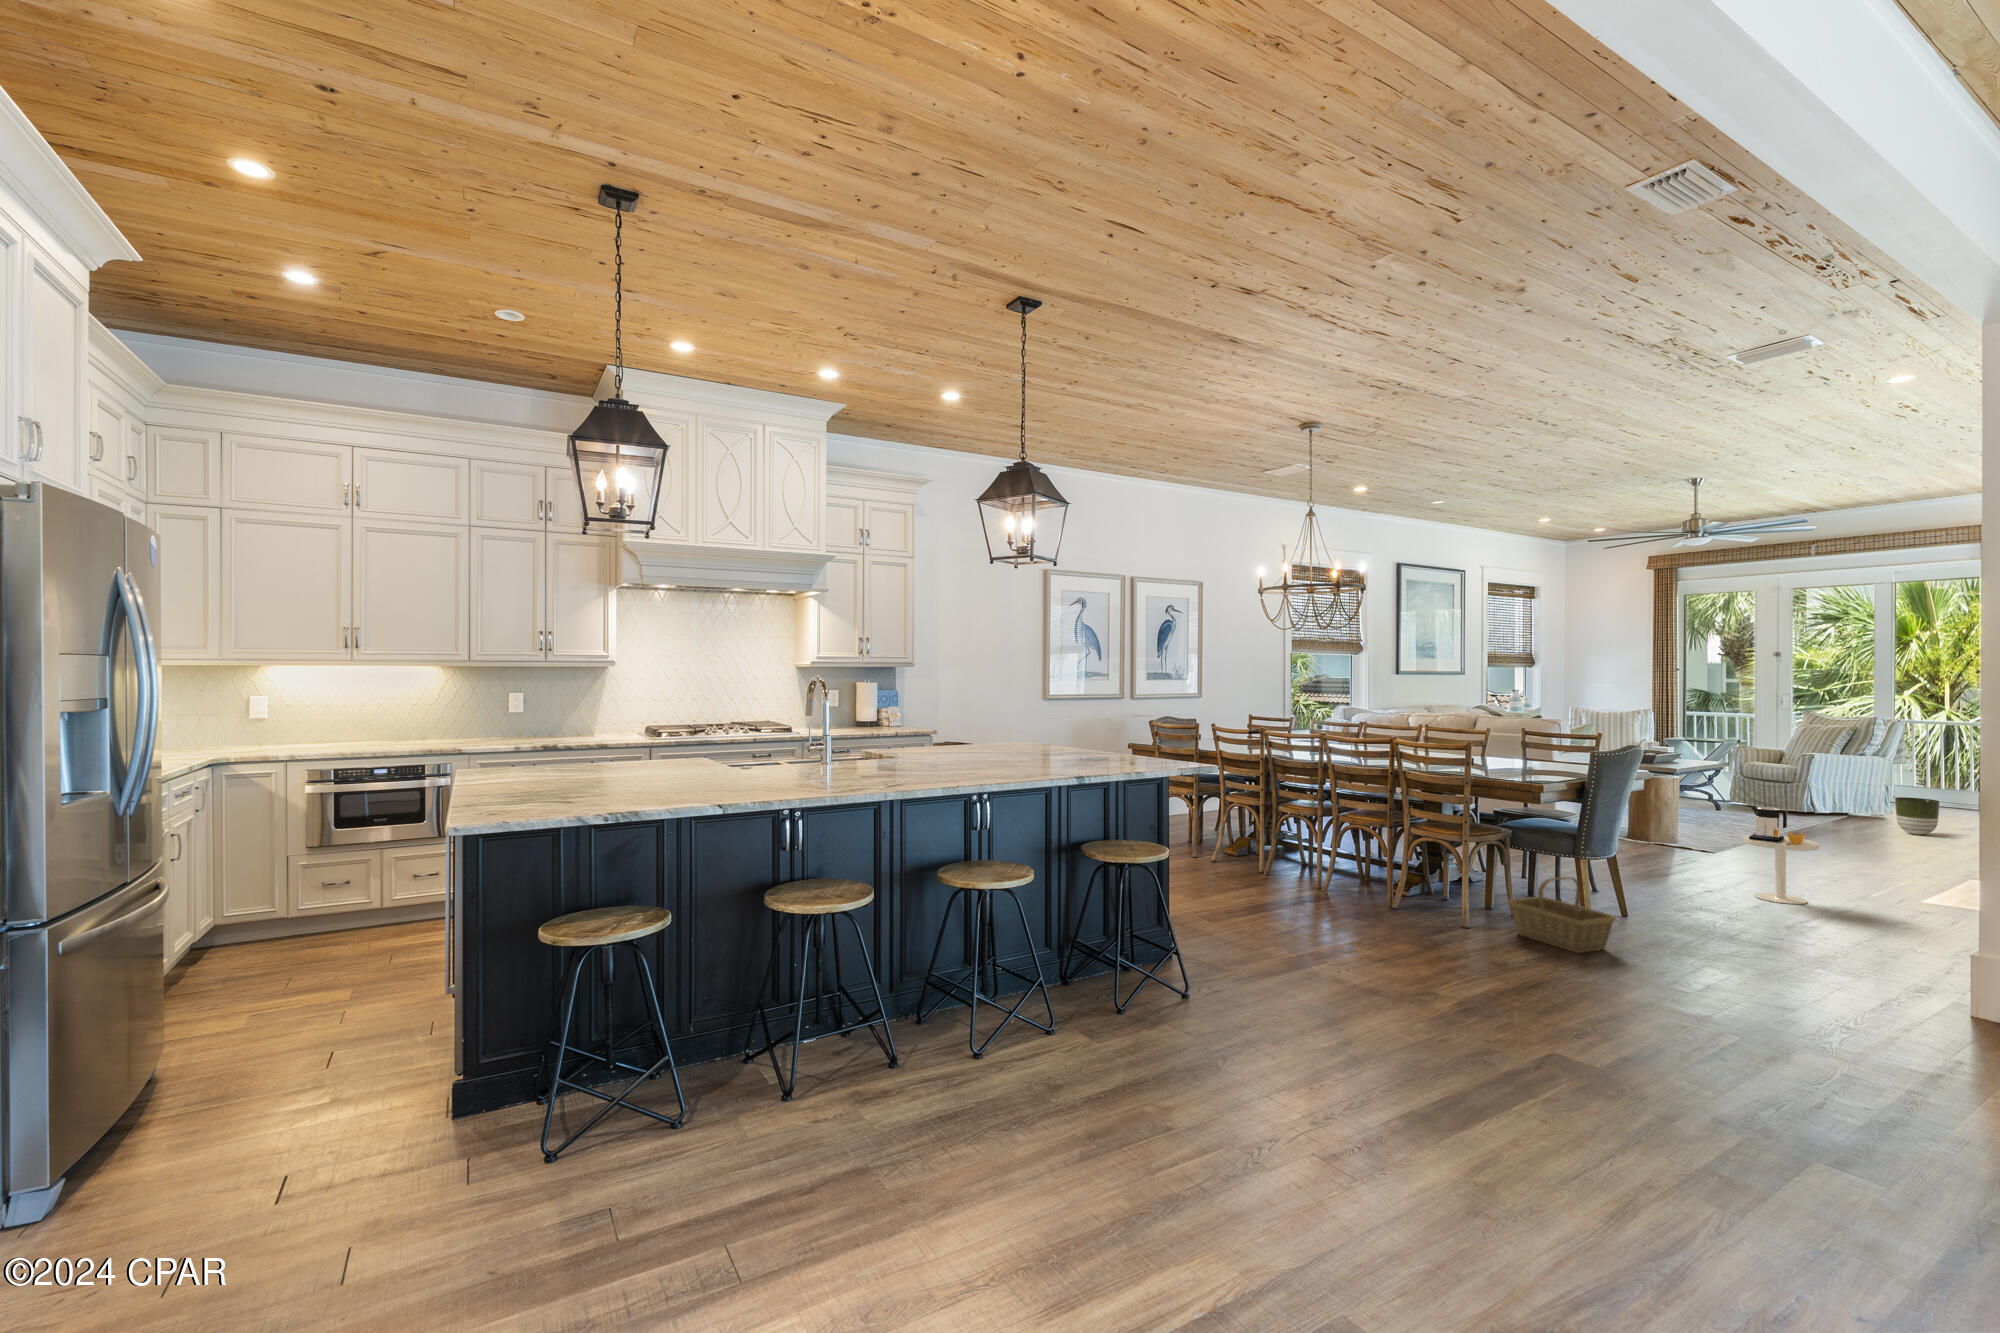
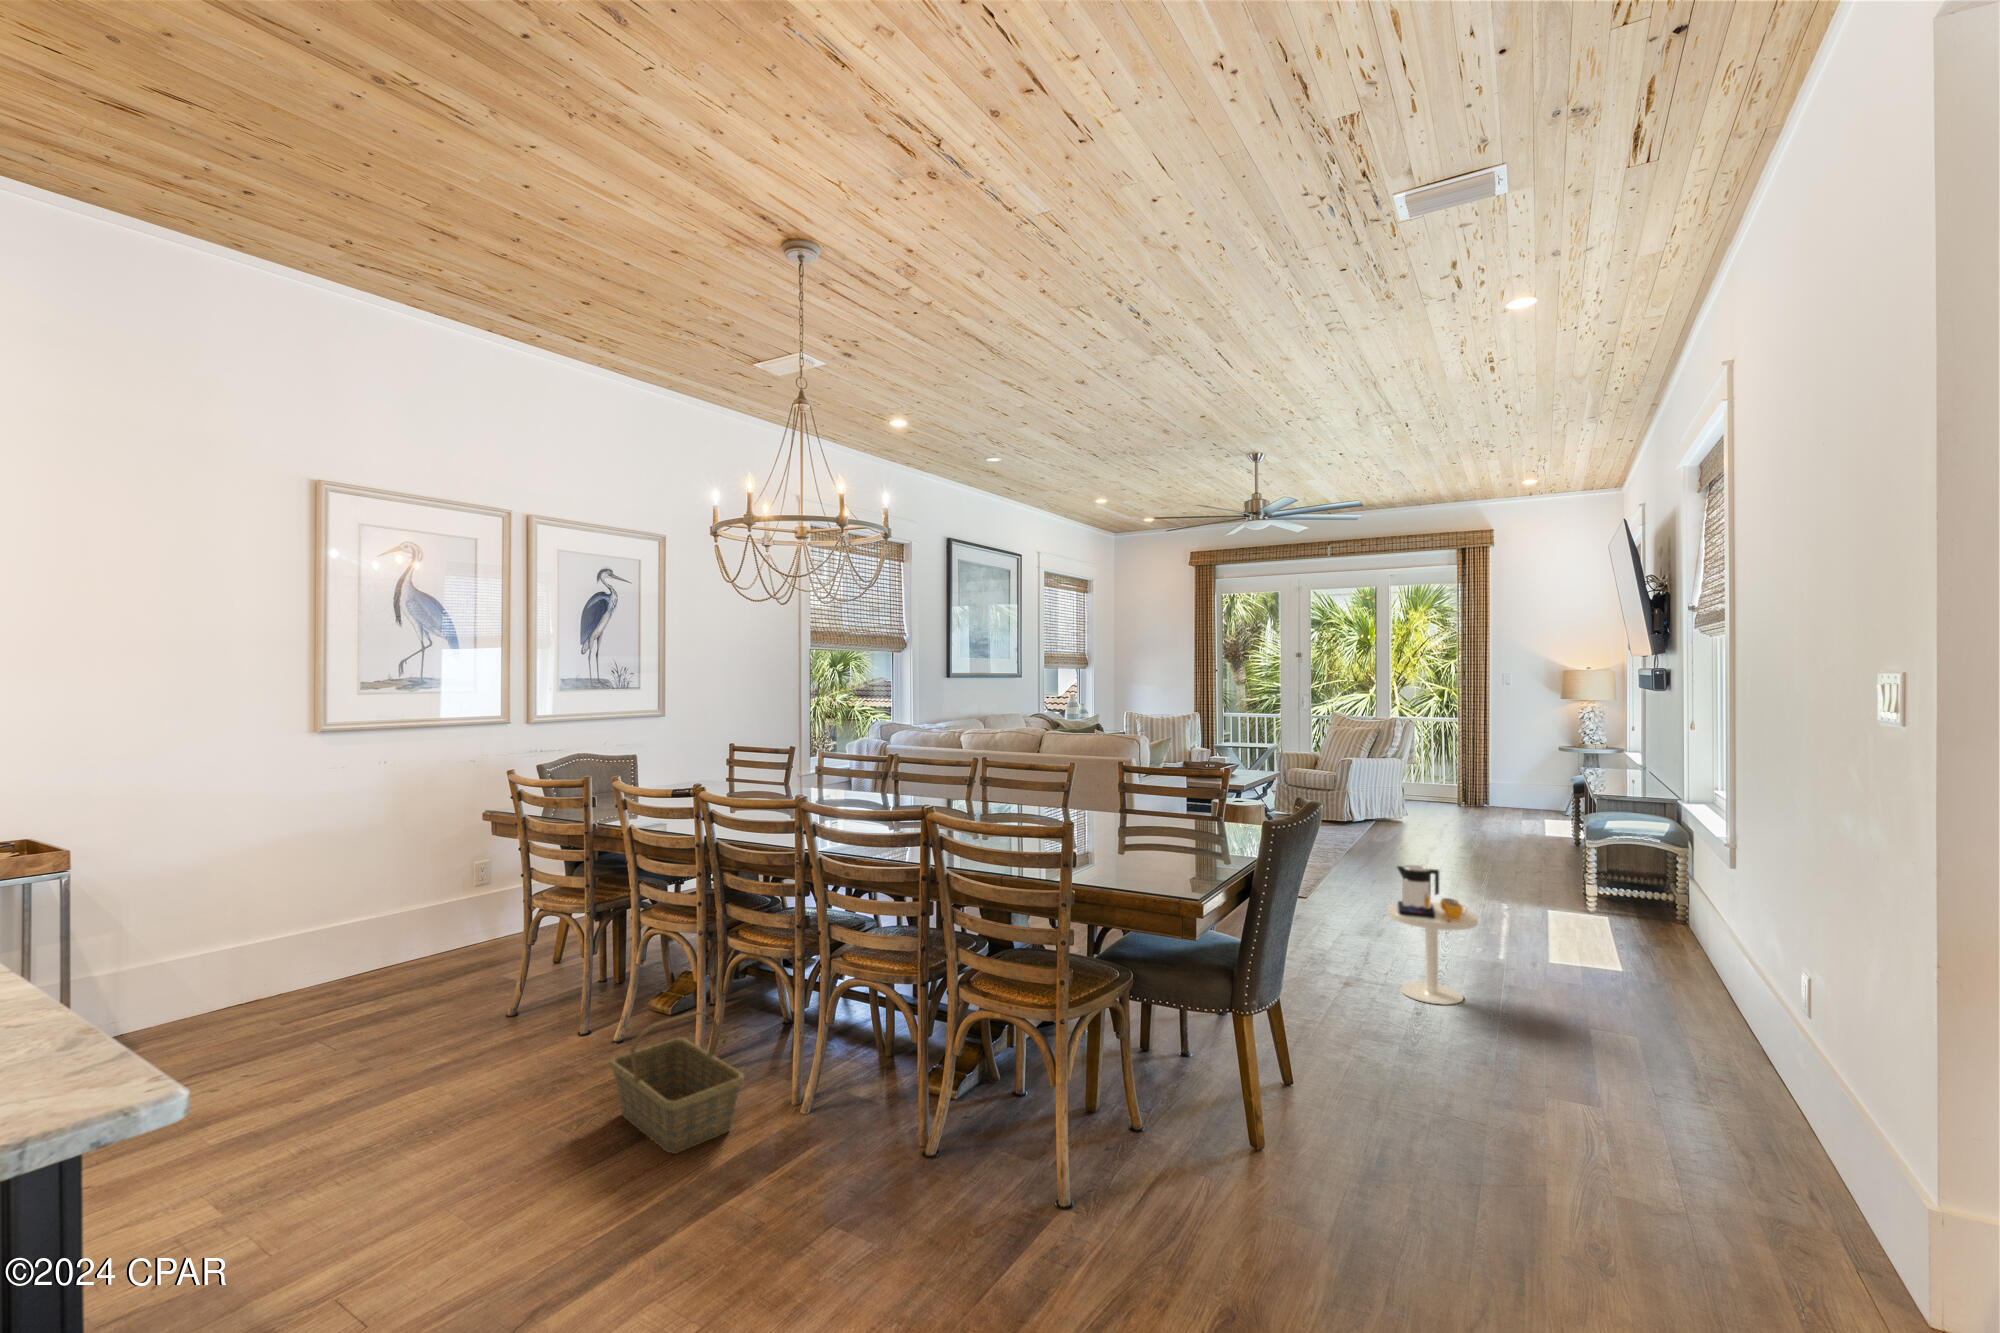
planter: present [1895,797,1940,835] -> none [1430,805,1467,844]
basket: present [1508,877,1616,953] -> present [608,1011,744,1154]

